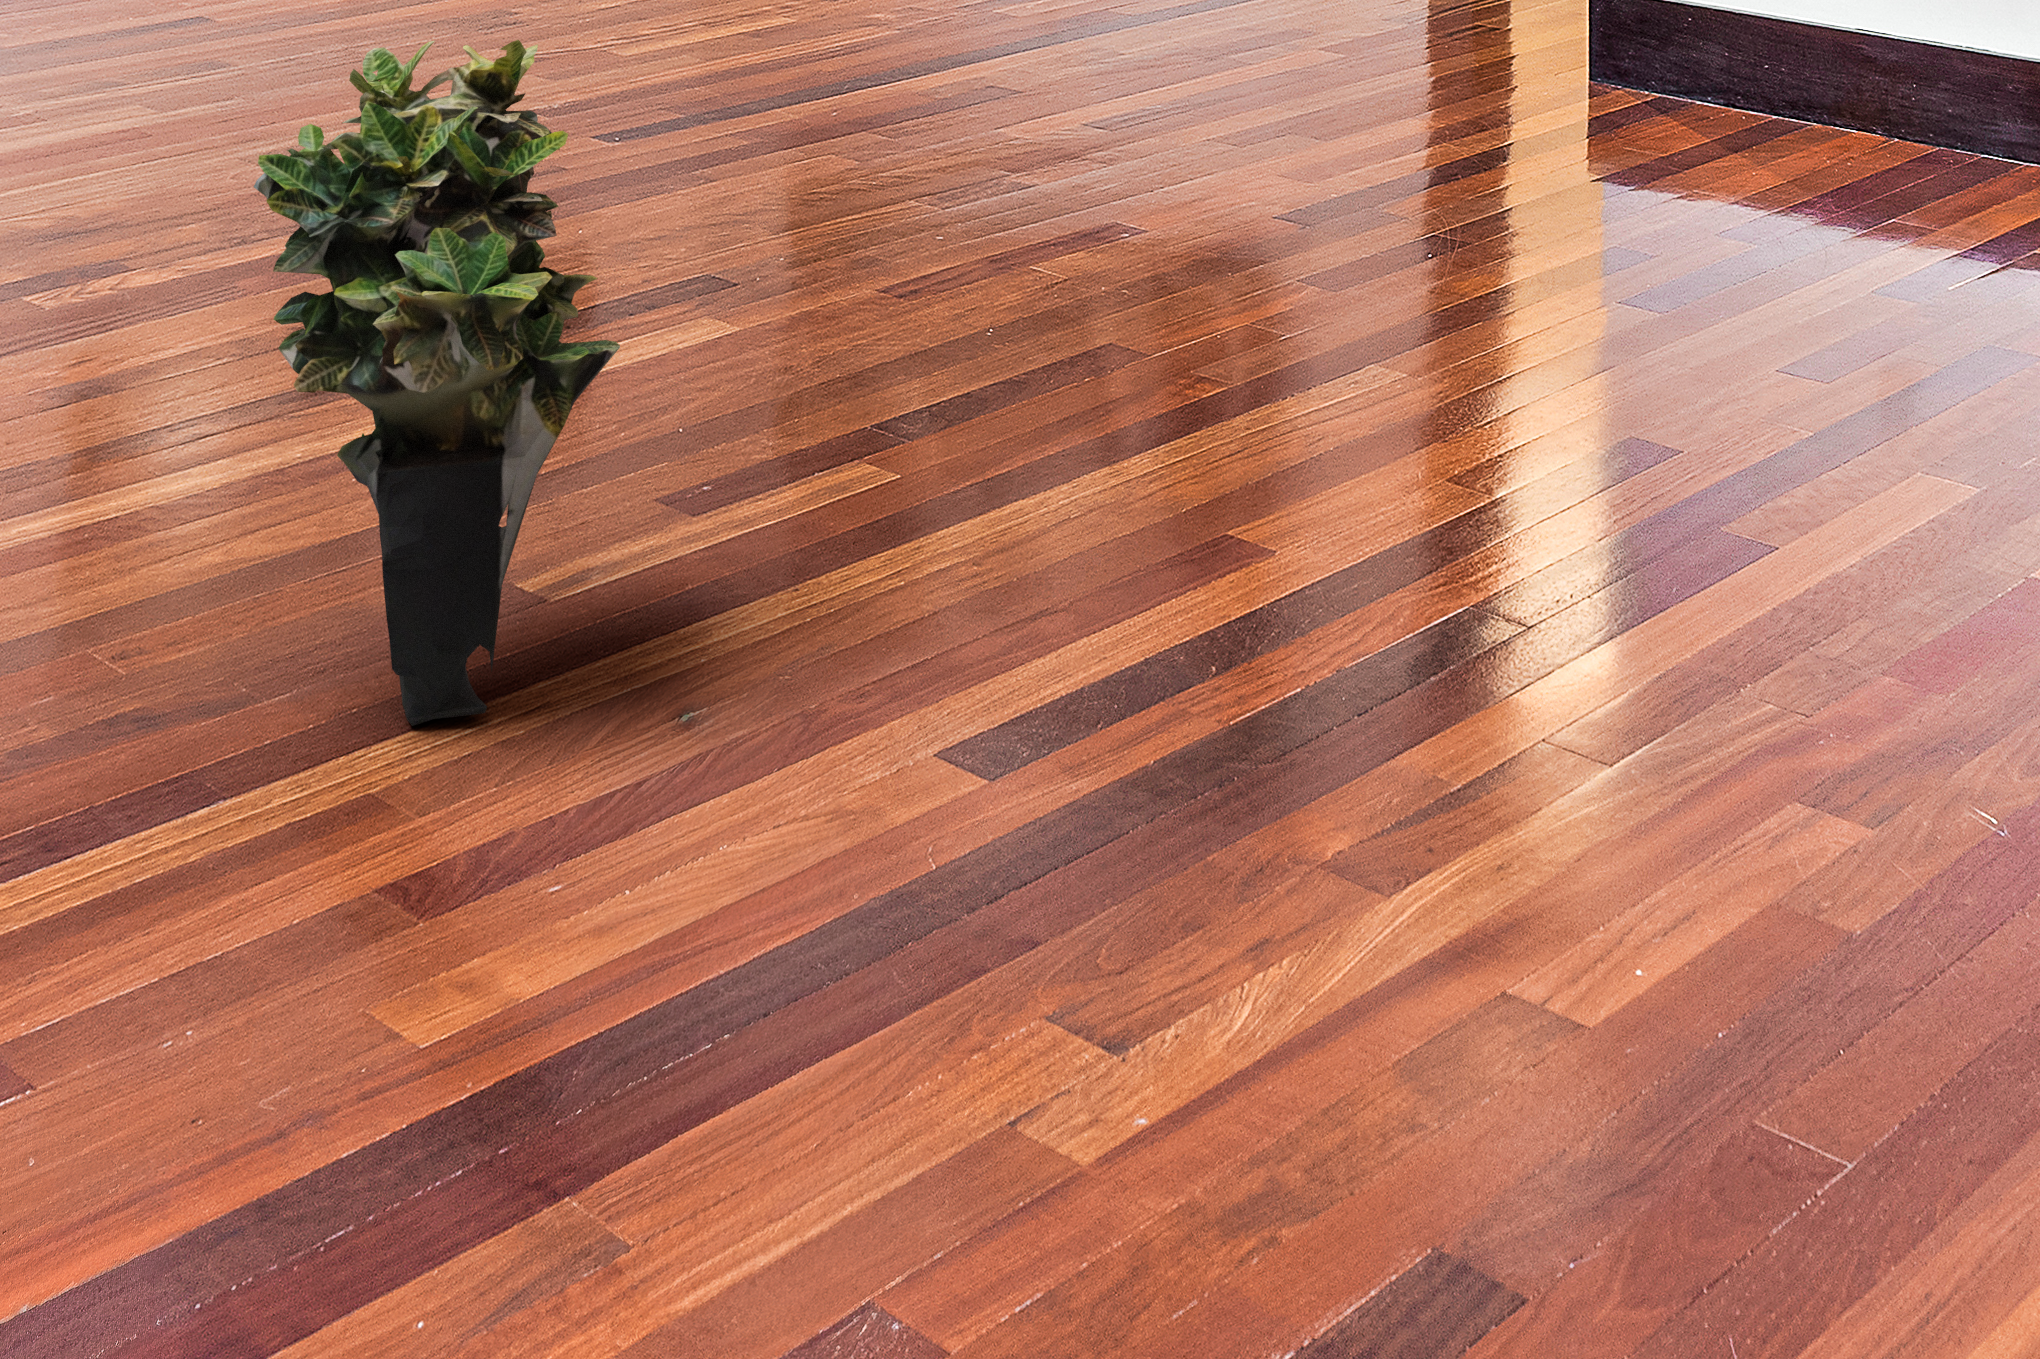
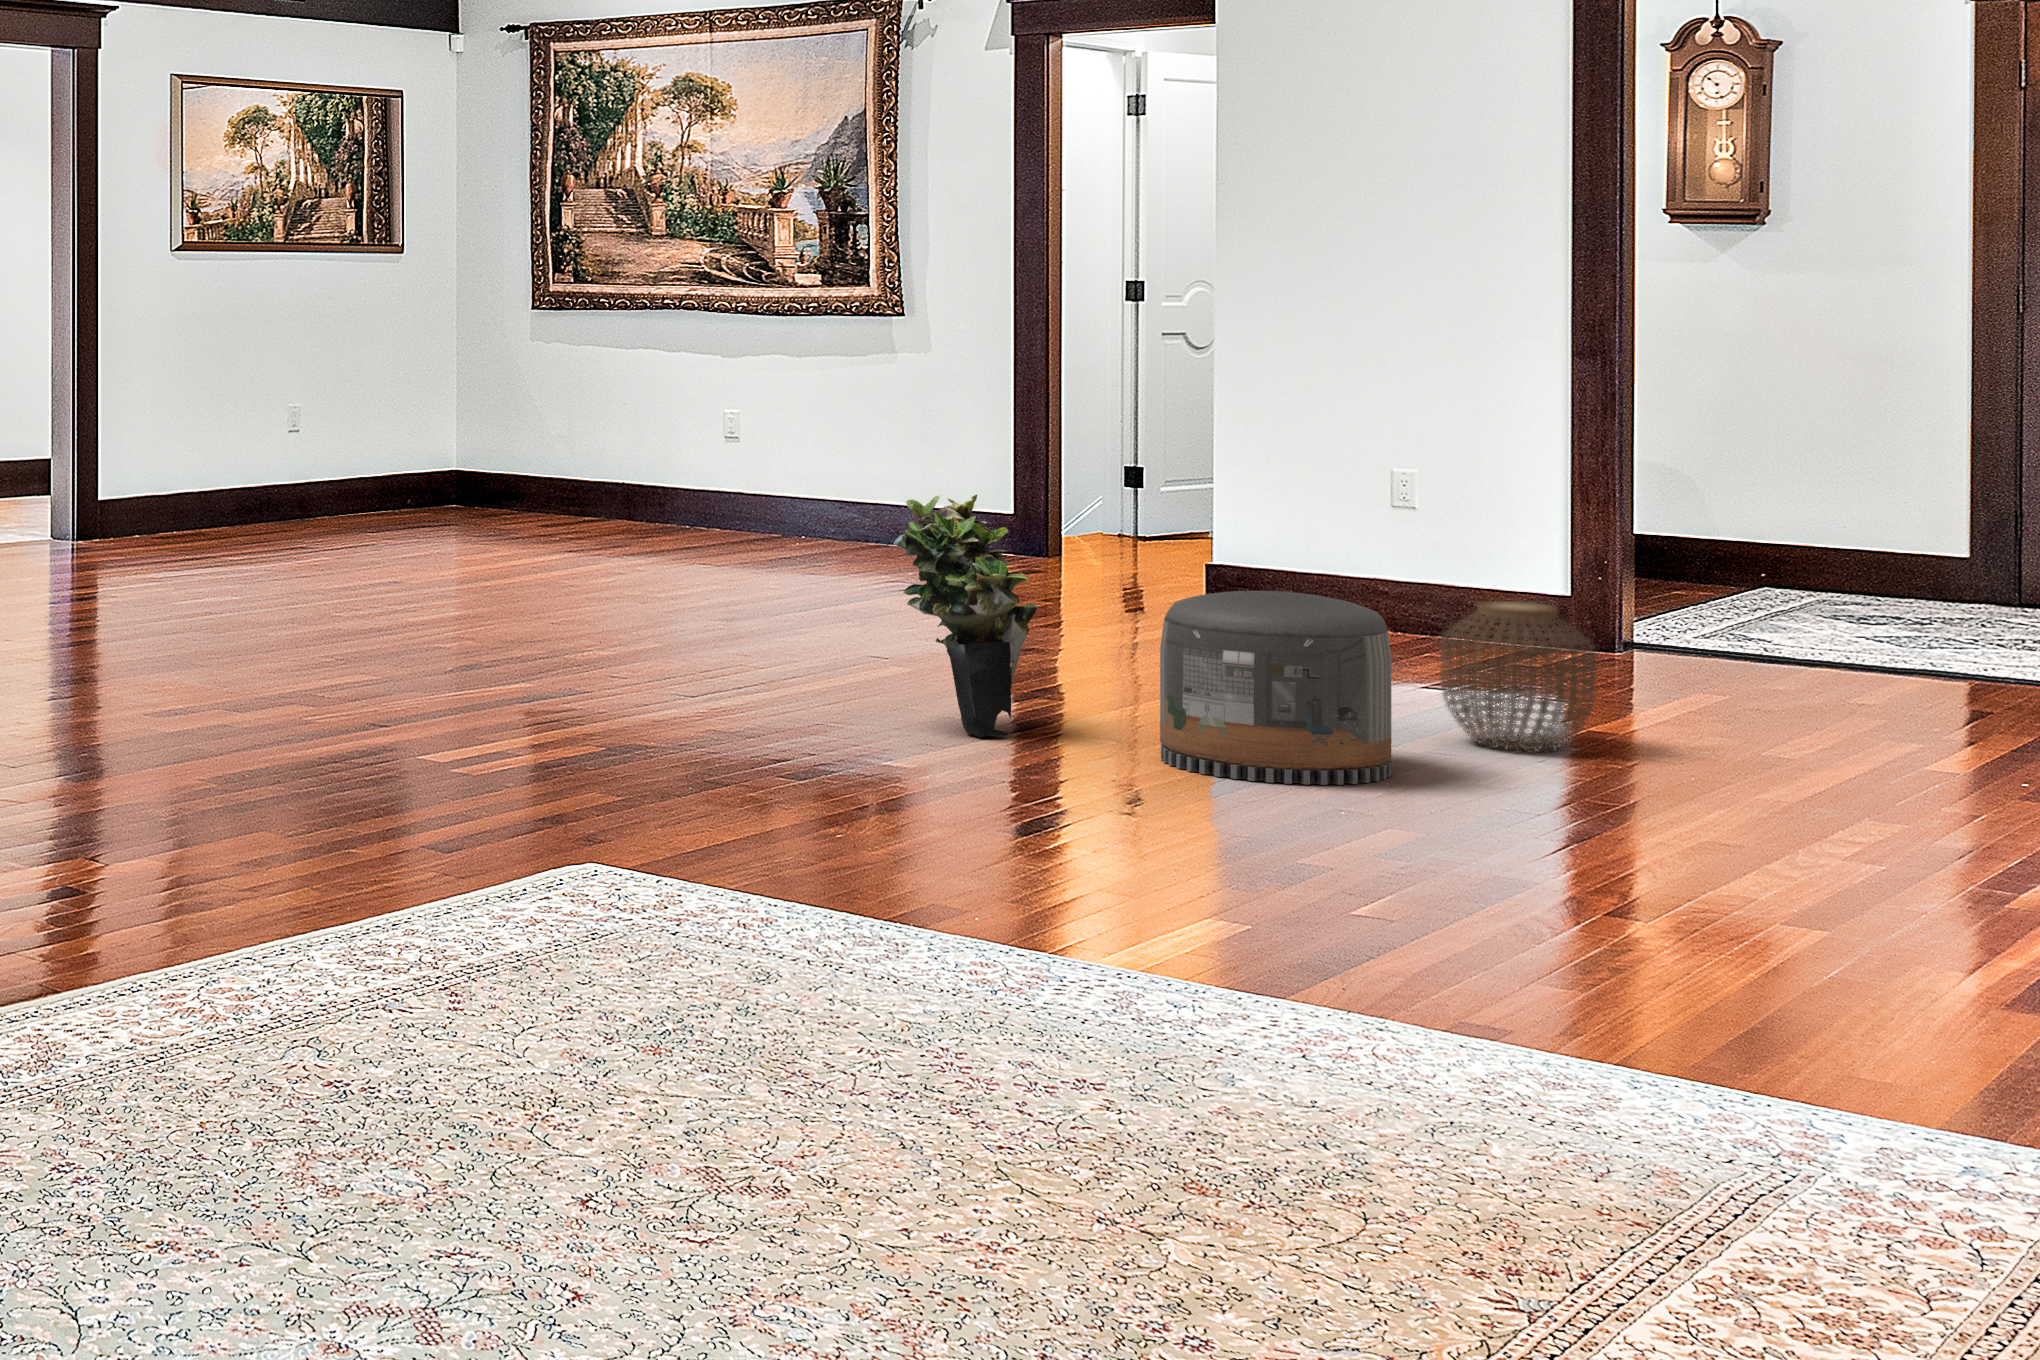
woven basket: none [1607,313,1966,746] -> present [1441,601,1595,751]
pouf: none [722,353,1328,1047] -> present [1160,591,1392,785]

